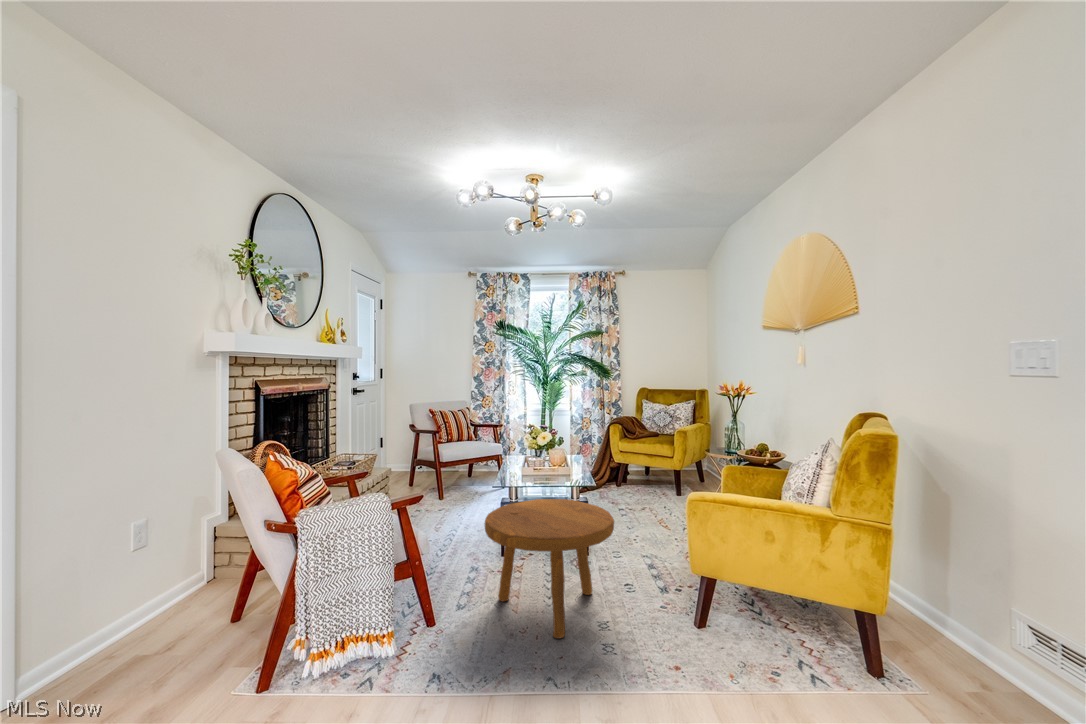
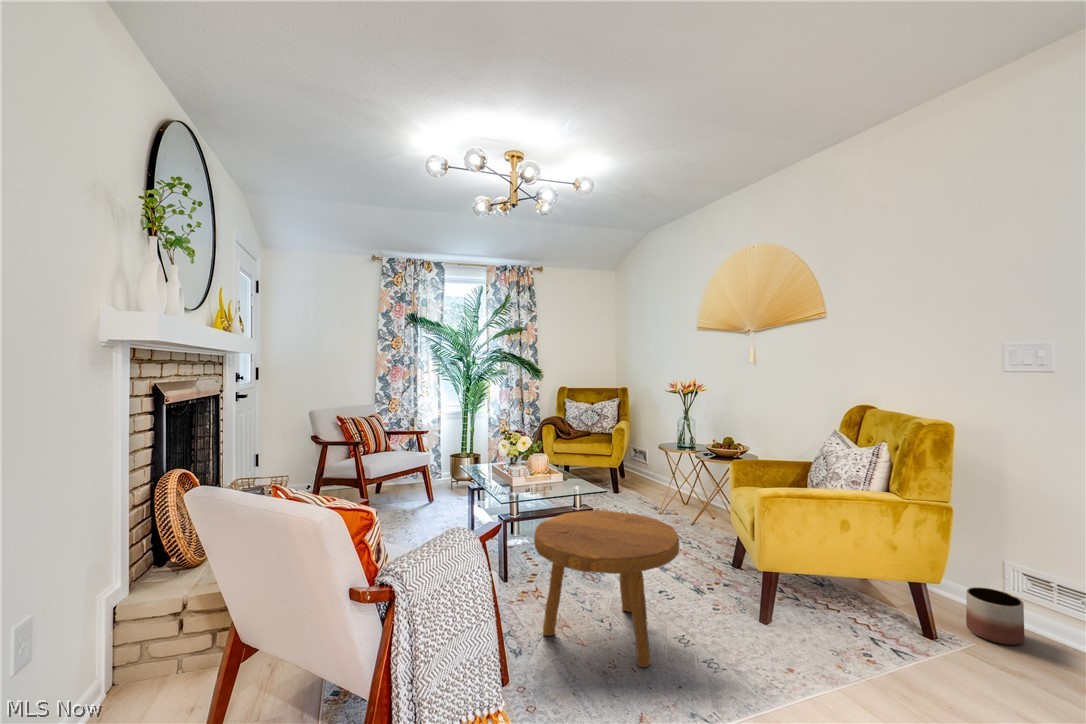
planter: none [948,628,1015,701] -> present [966,587,1024,645]

